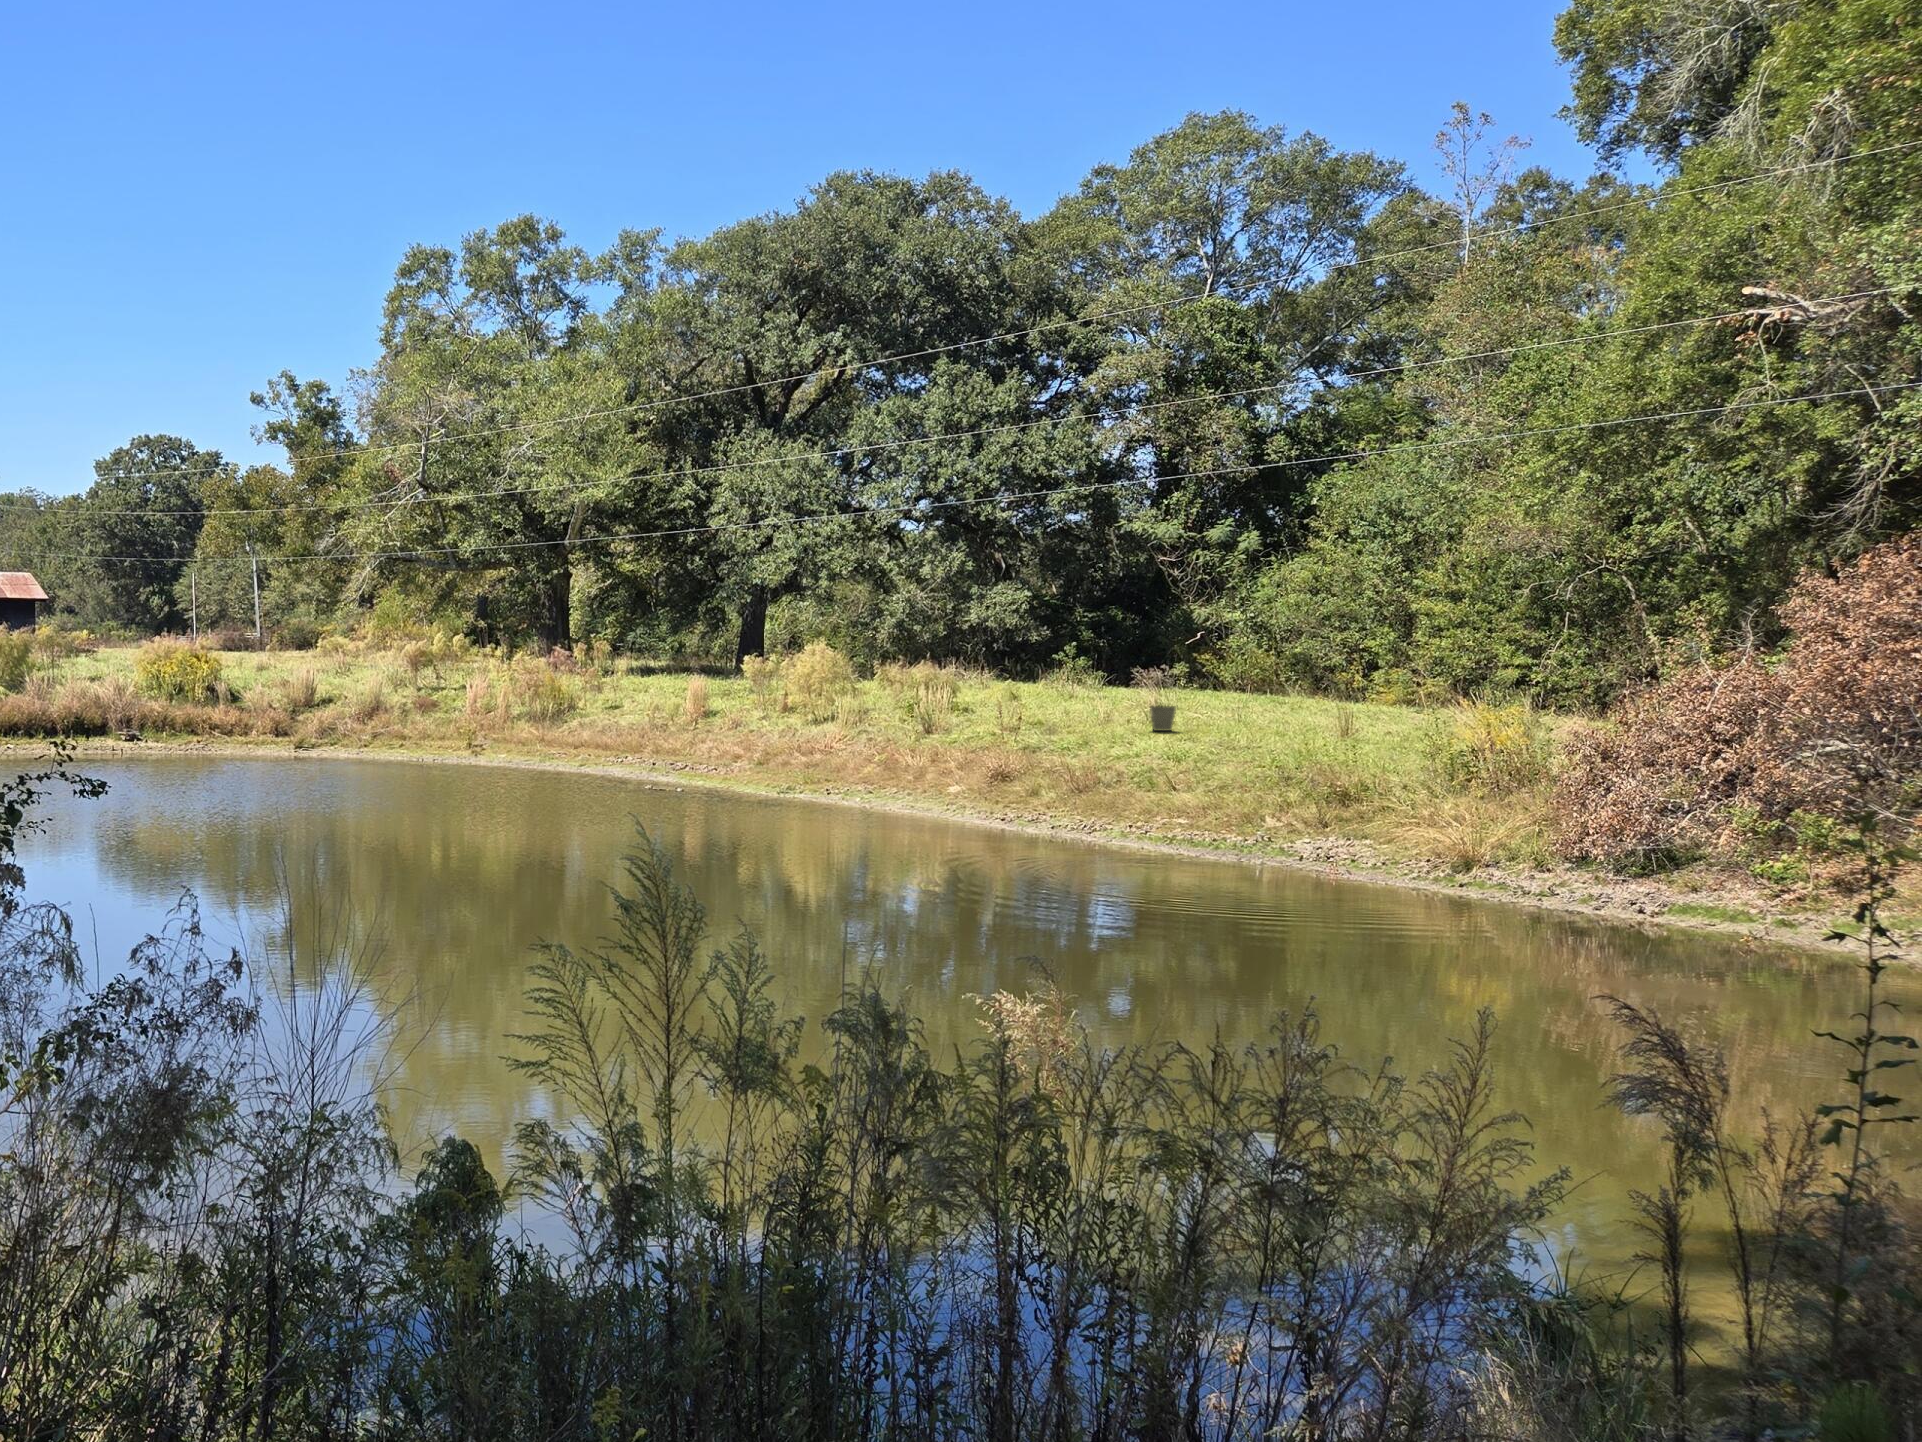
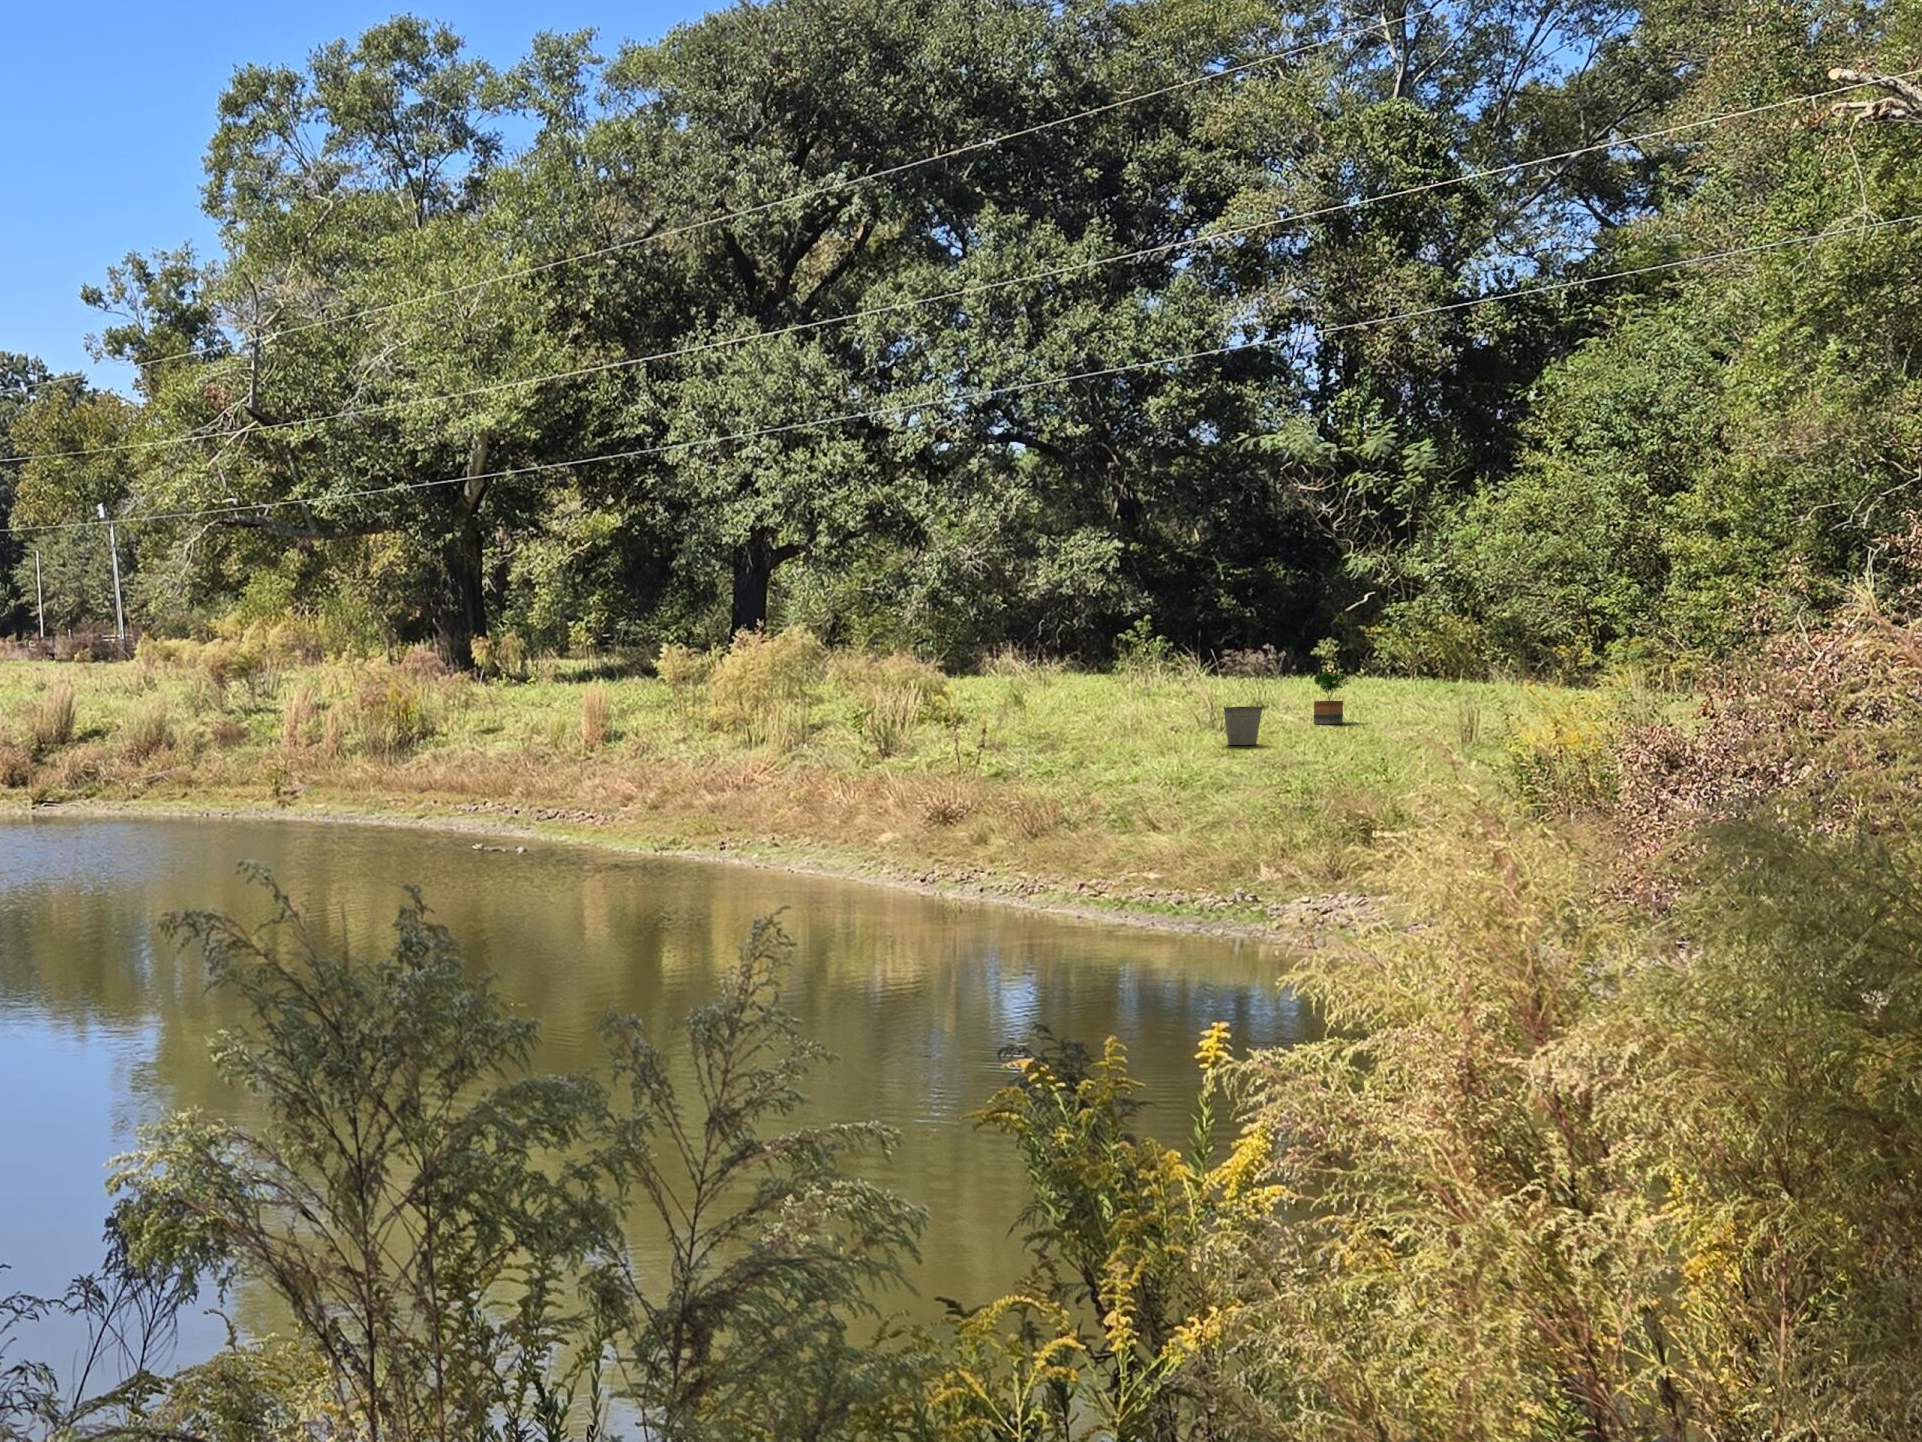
potted tree: none [1201,684,1227,720] -> present [1314,672,1348,724]

